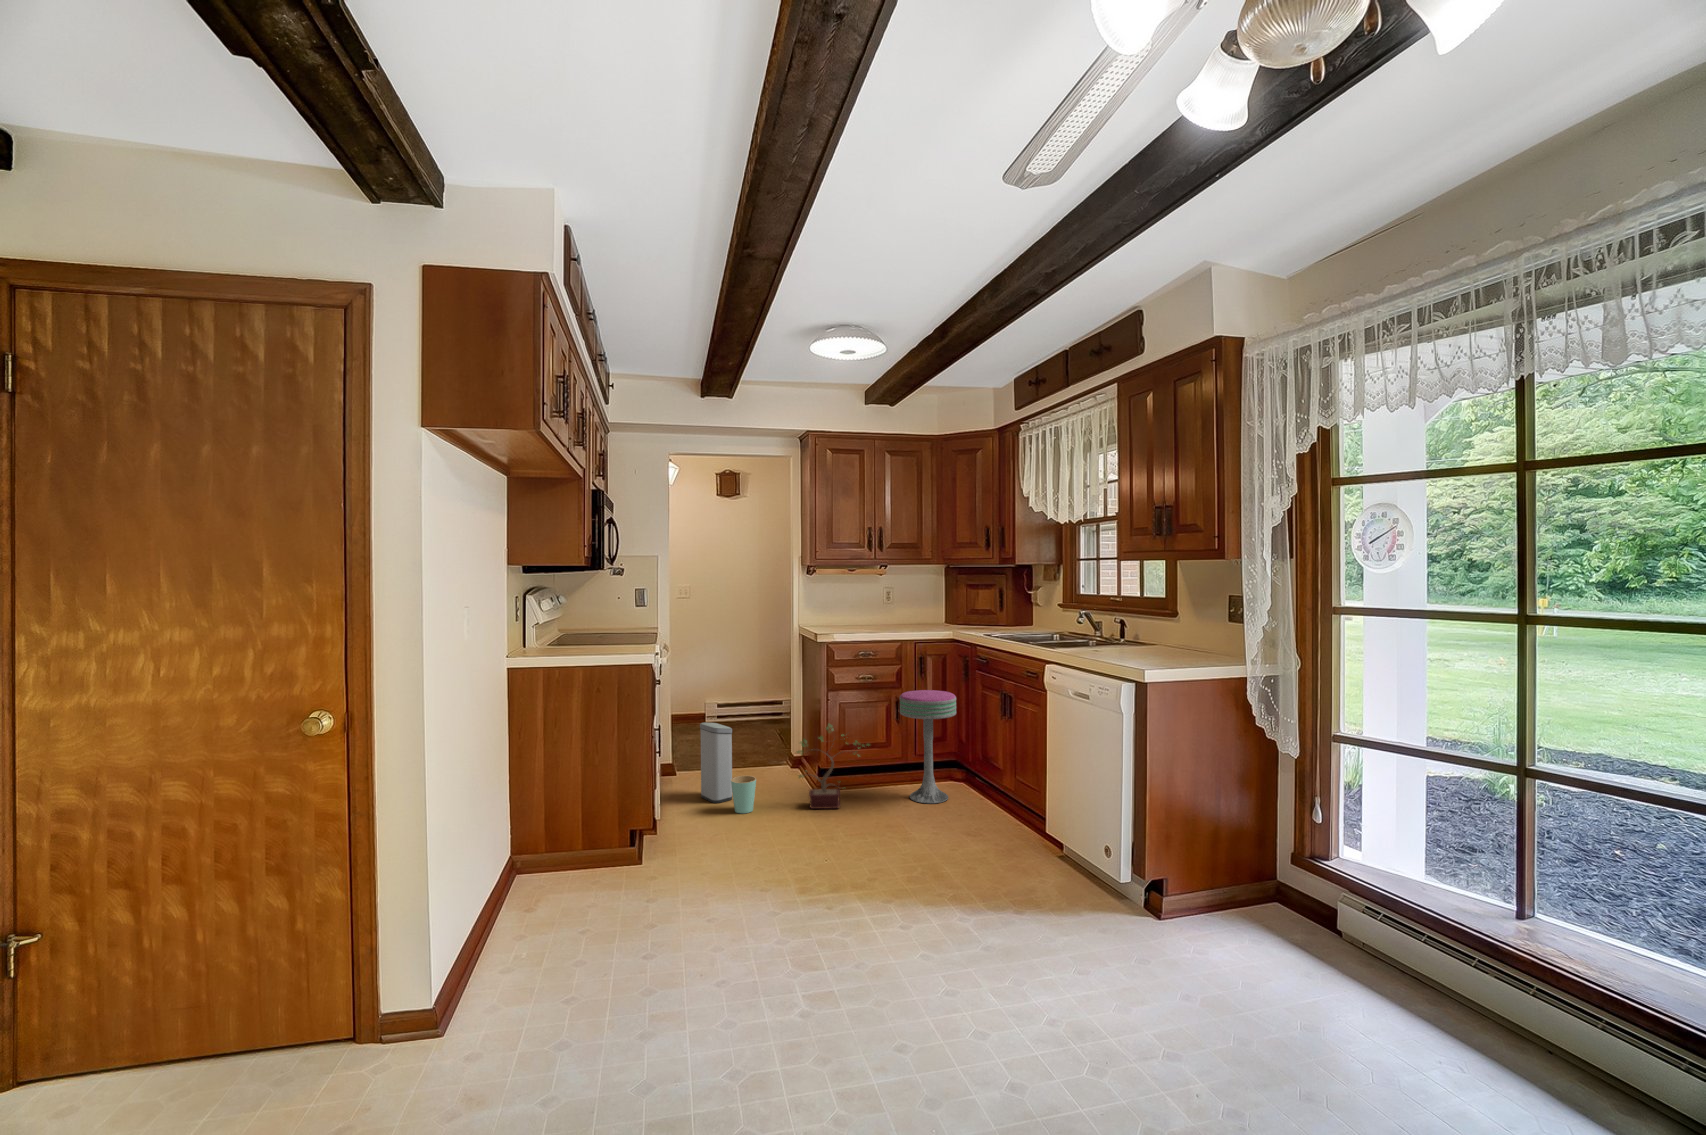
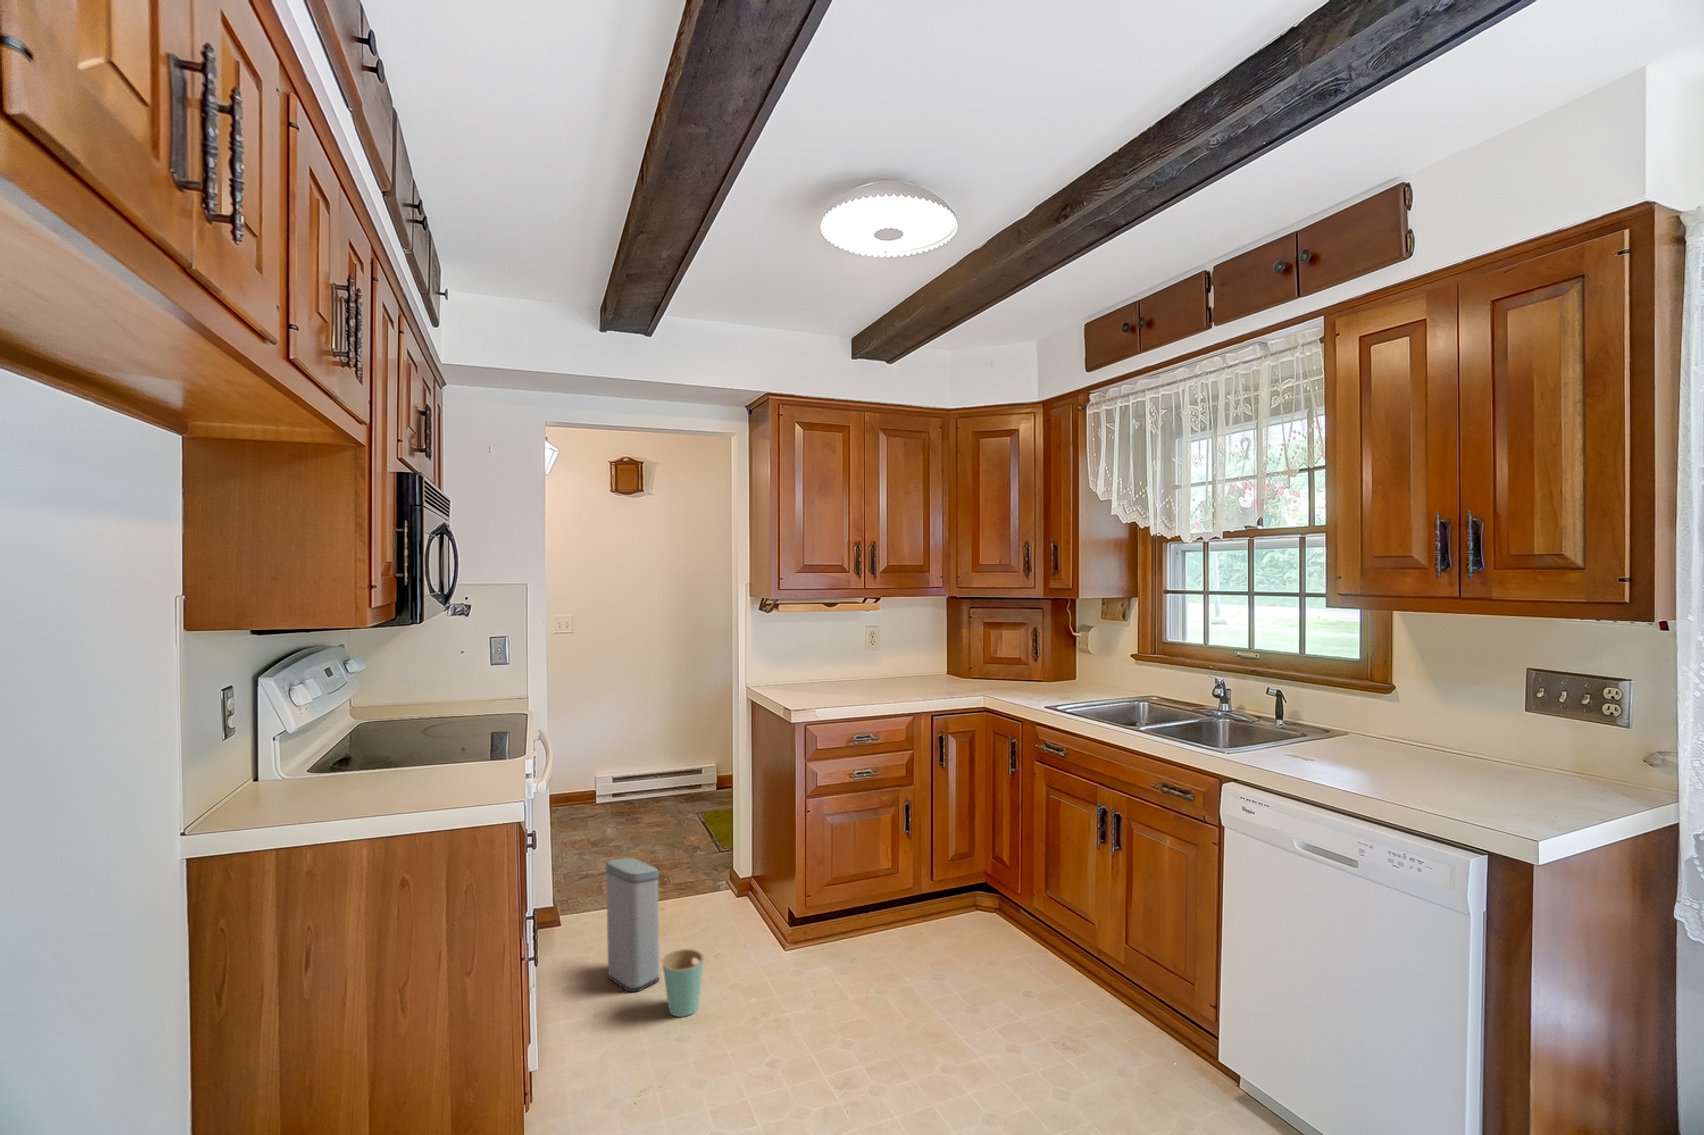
bar stool: present [900,690,956,804] -> none [917,791,1003,970]
potted plant: present [797,723,869,809] -> none [765,857,885,996]

